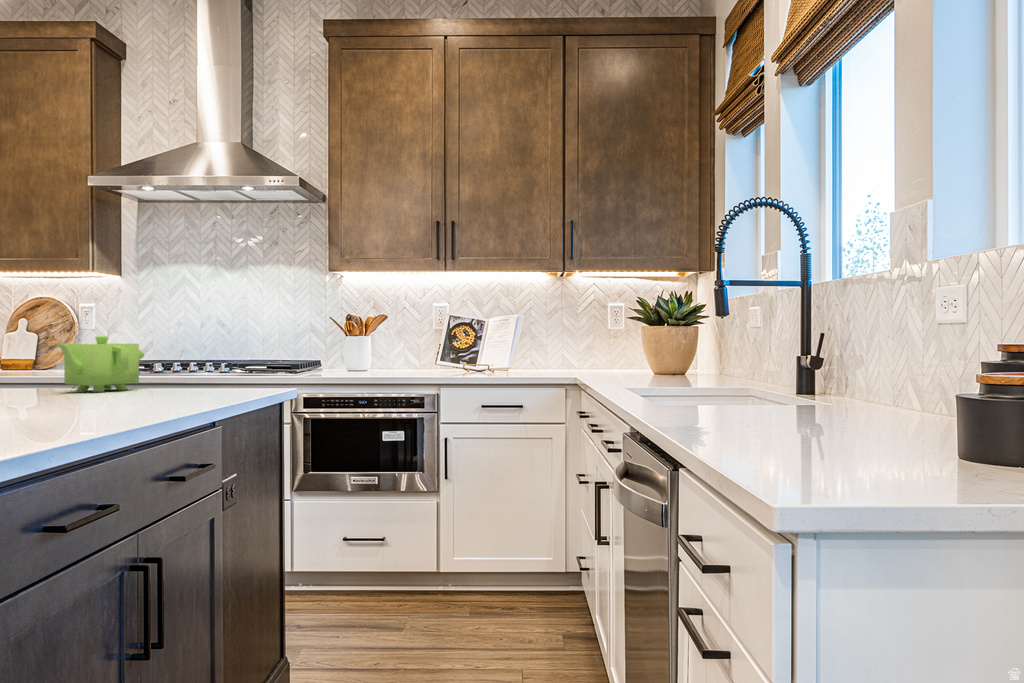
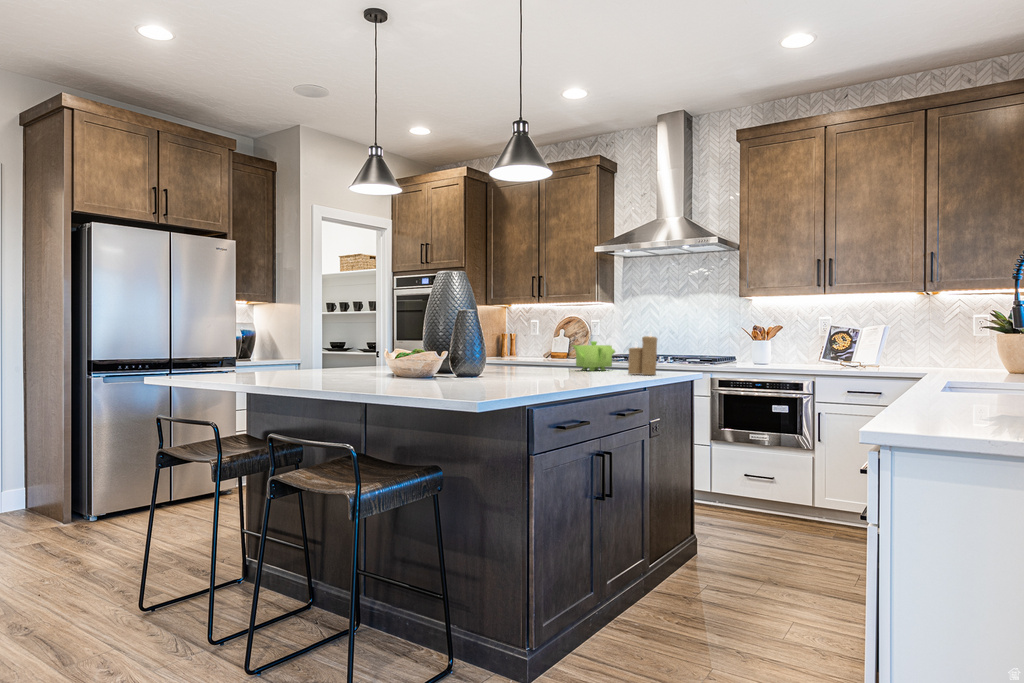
candle: none [180,316,237,397] -> present [628,332,657,375]

